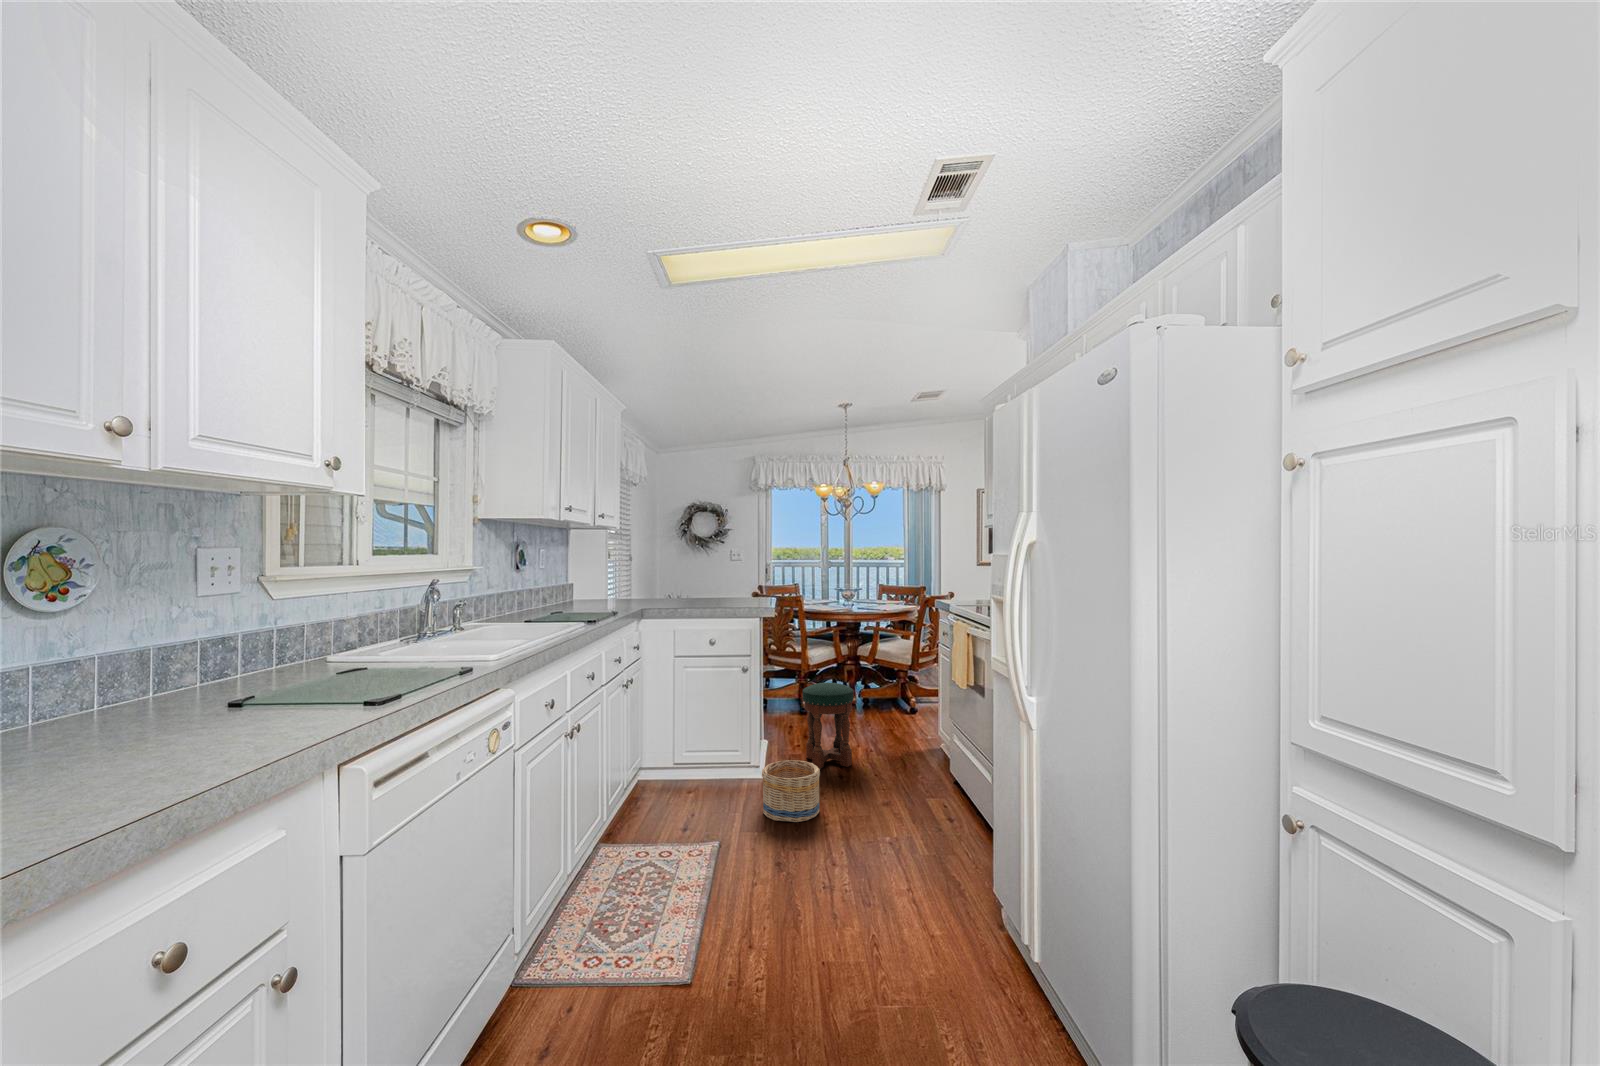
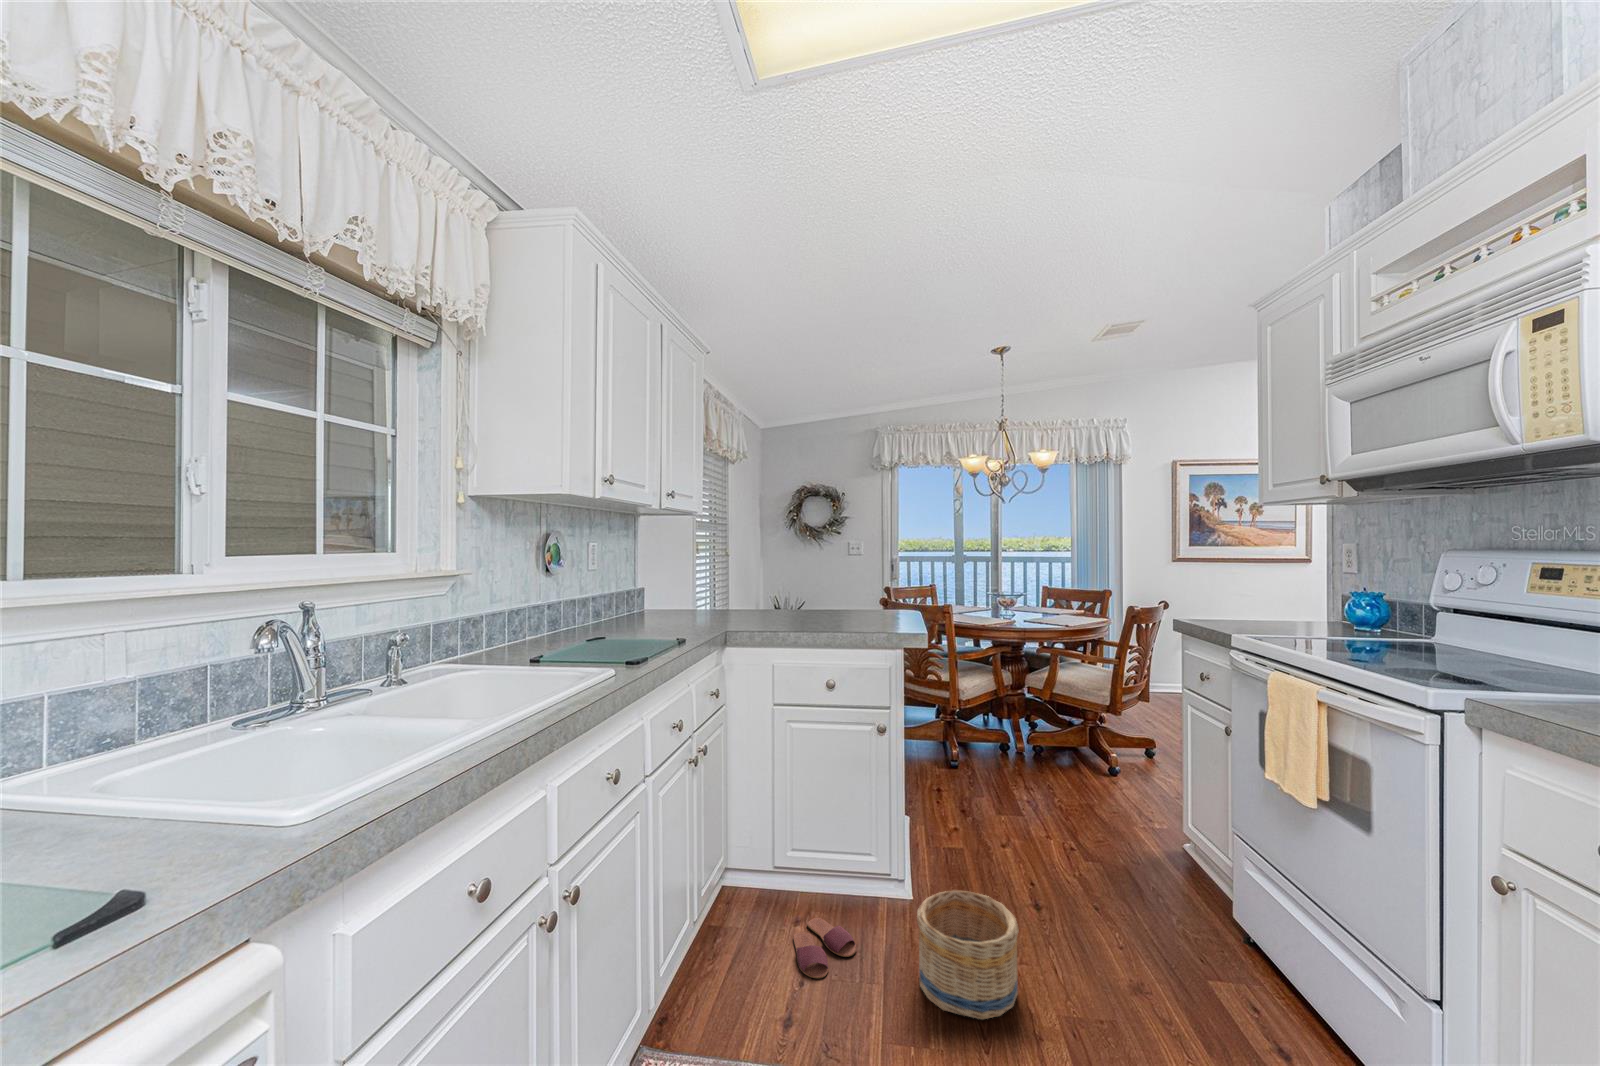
stool: present [803,683,854,769] -> none [967,743,1047,881]
slippers: none [686,790,726,815] -> present [794,917,856,978]

